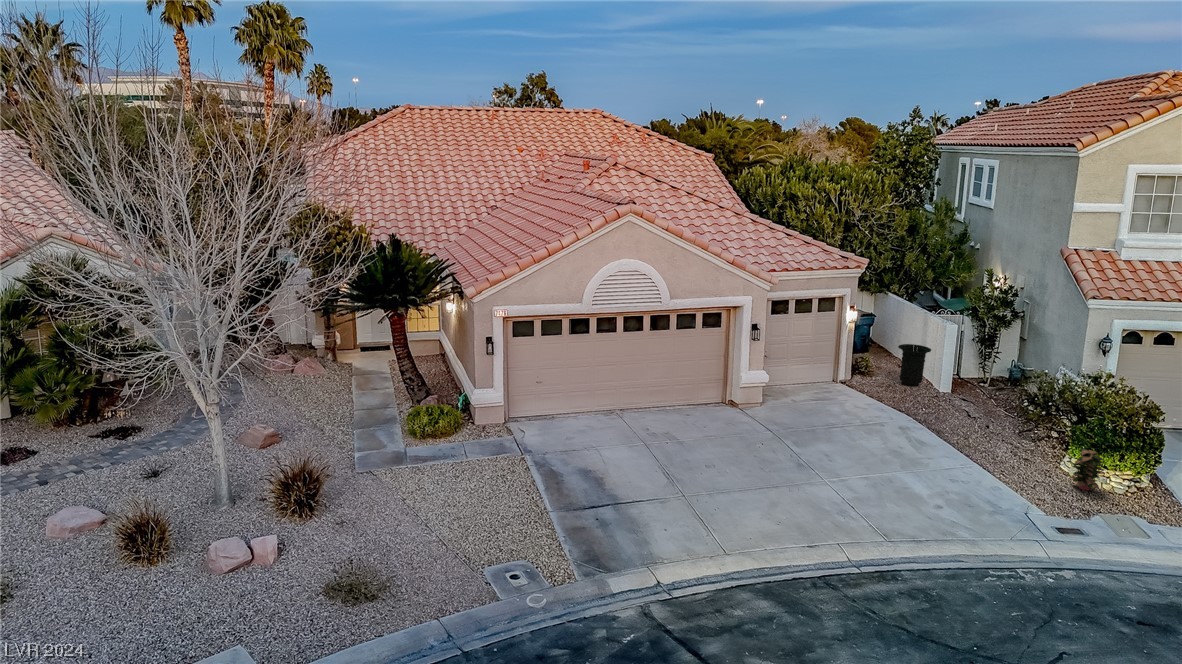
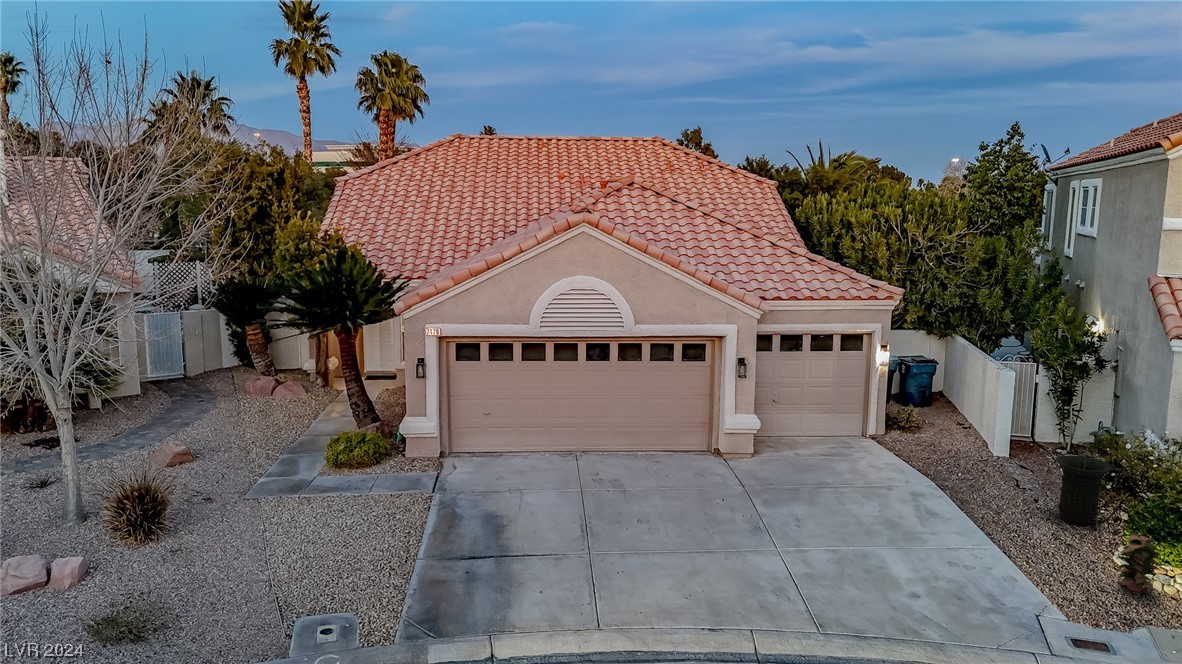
trash can: present [898,344,931,387] -> present [1056,456,1113,525]

